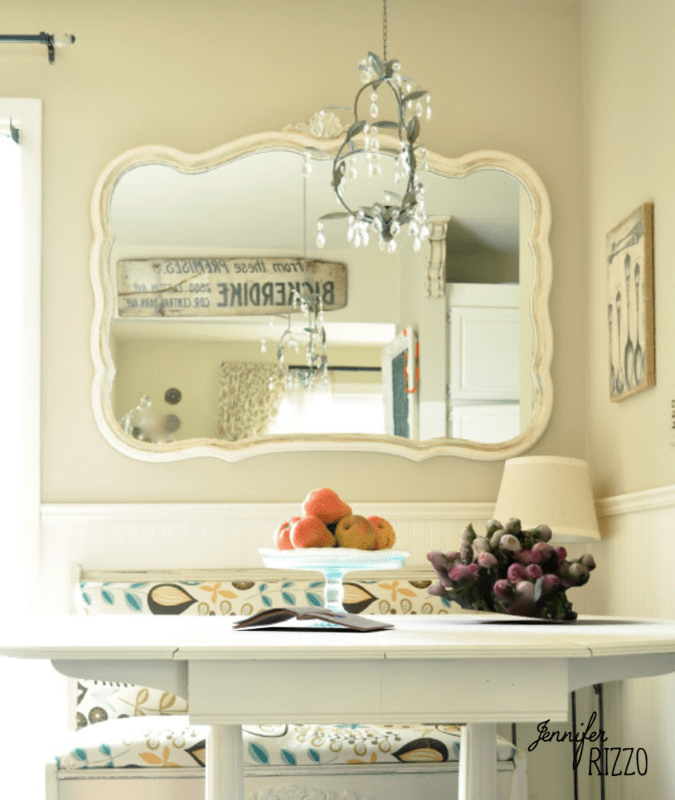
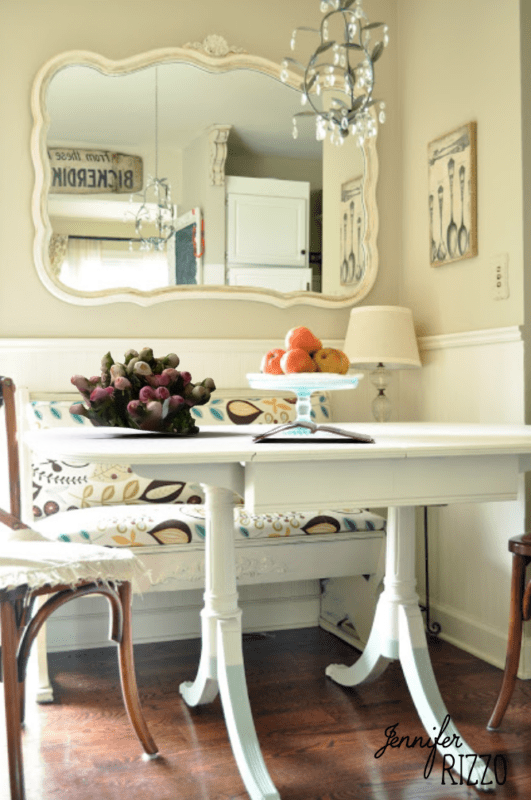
flower arrangement: present [427,518,596,622] -> present [69,347,216,435]

